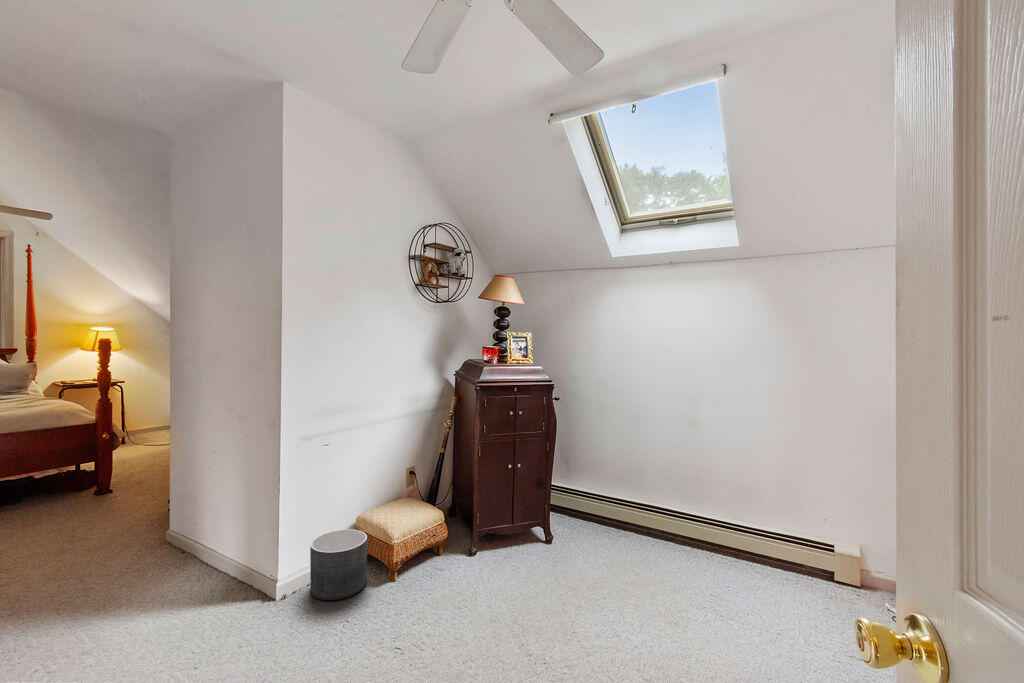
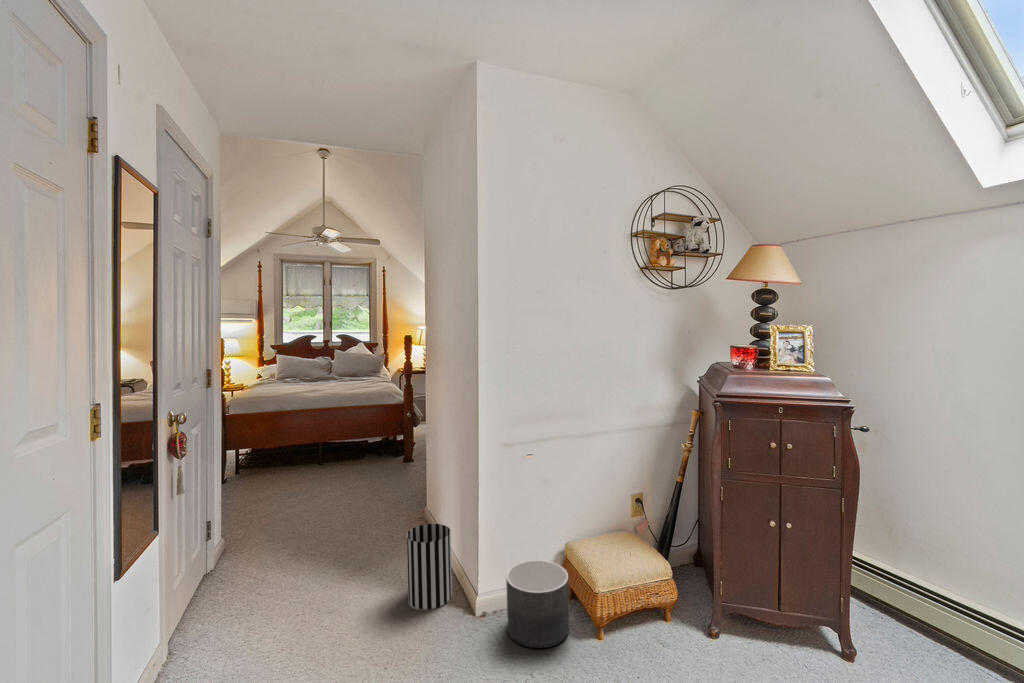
wastebasket: none [190,520,242,606] -> present [406,524,452,609]

